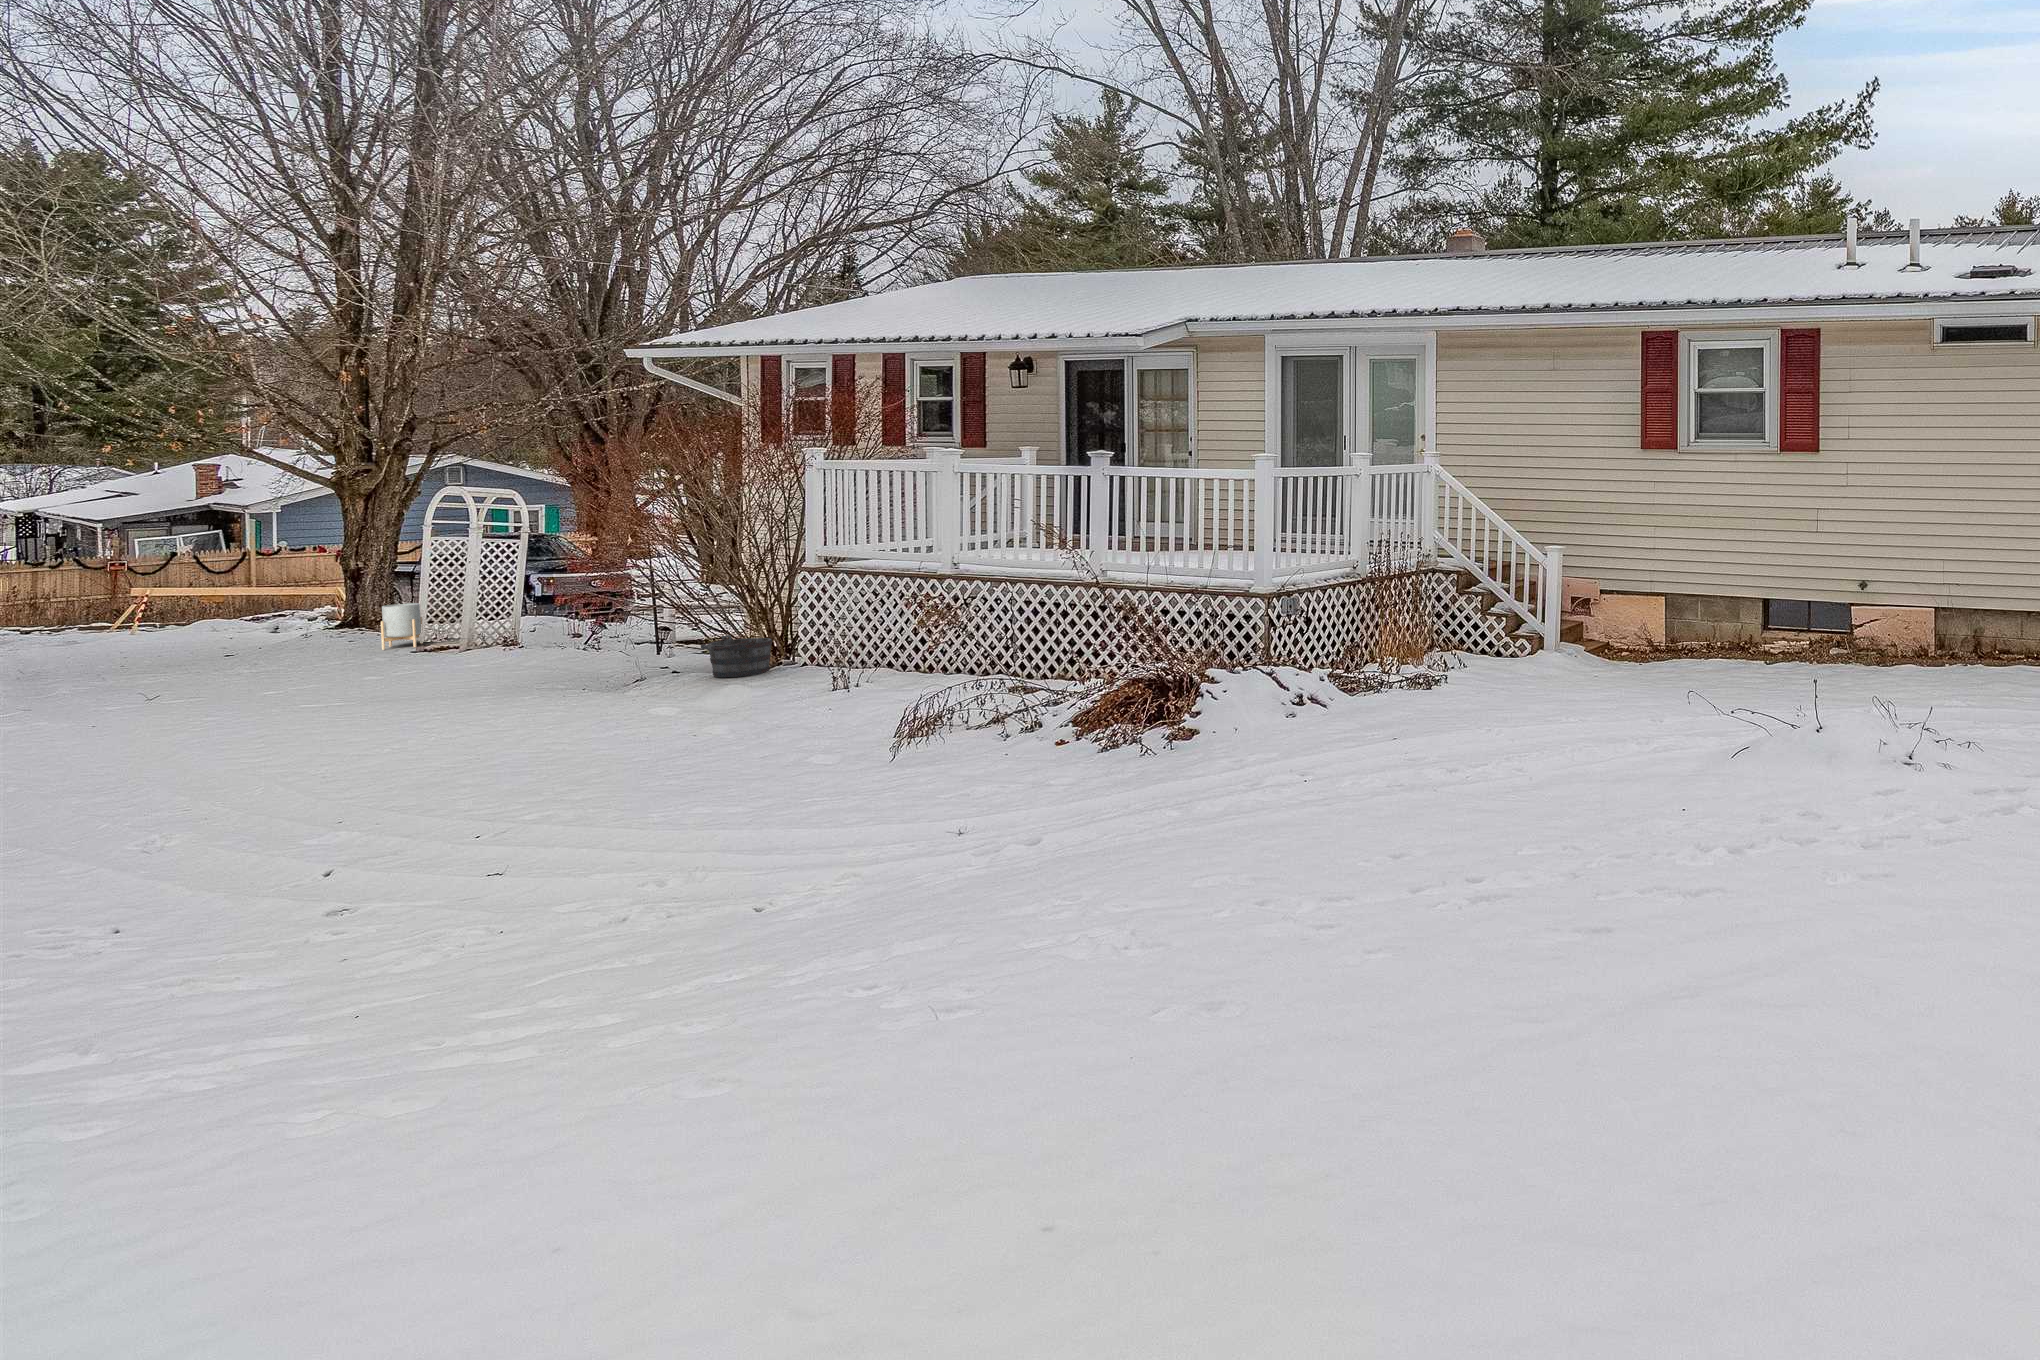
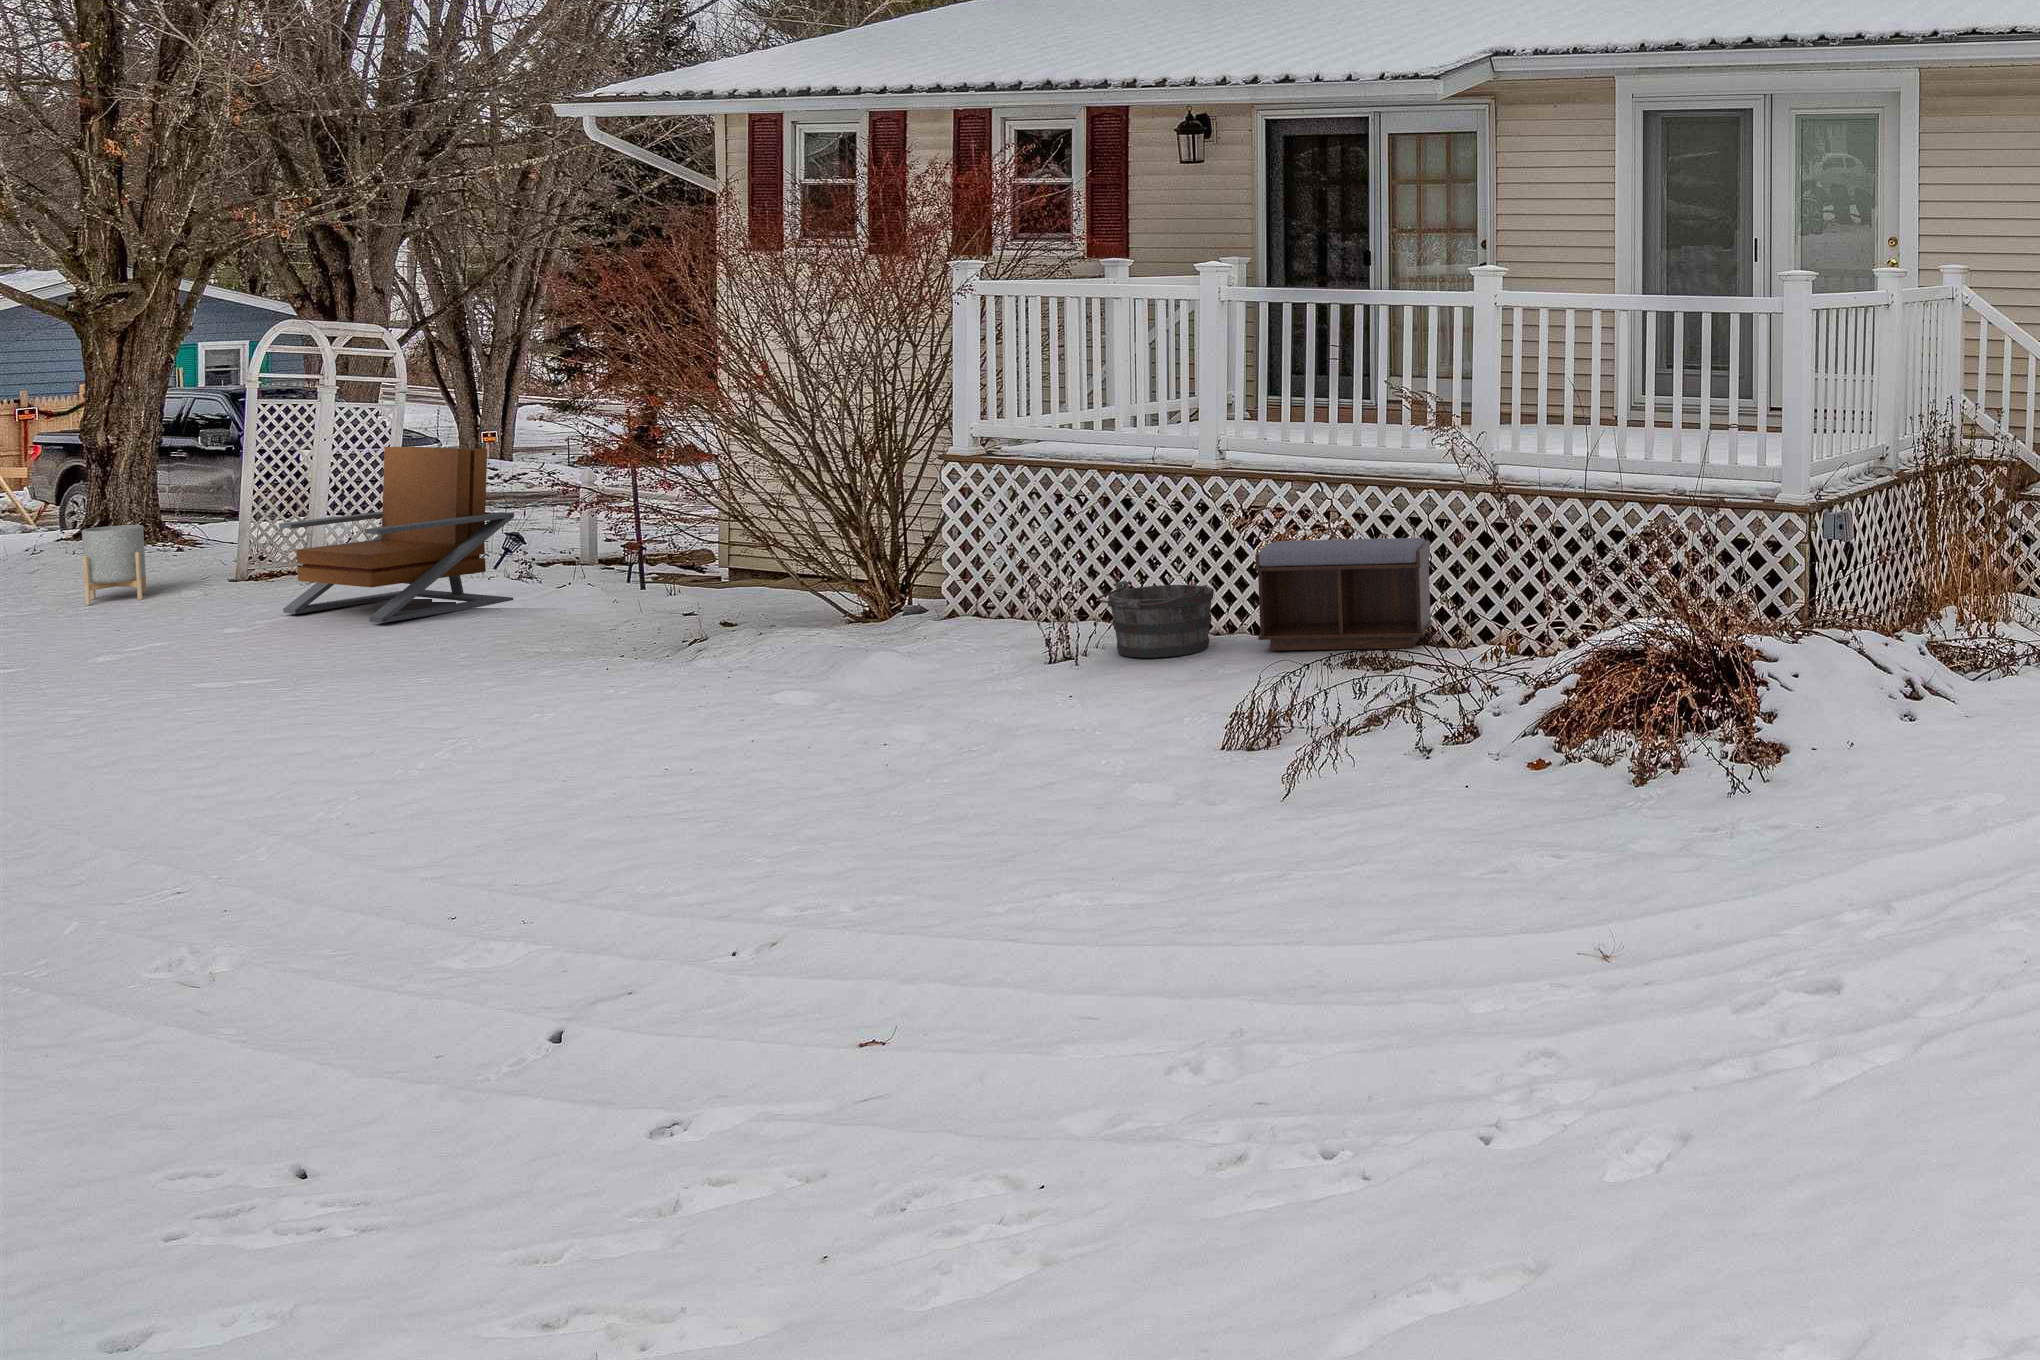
lounge chair: none [477,558,613,661] -> present [279,447,514,623]
bench: none [955,614,1069,679] -> present [1255,538,1433,650]
bucket: present [701,635,772,677] -> present [1097,581,1214,658]

